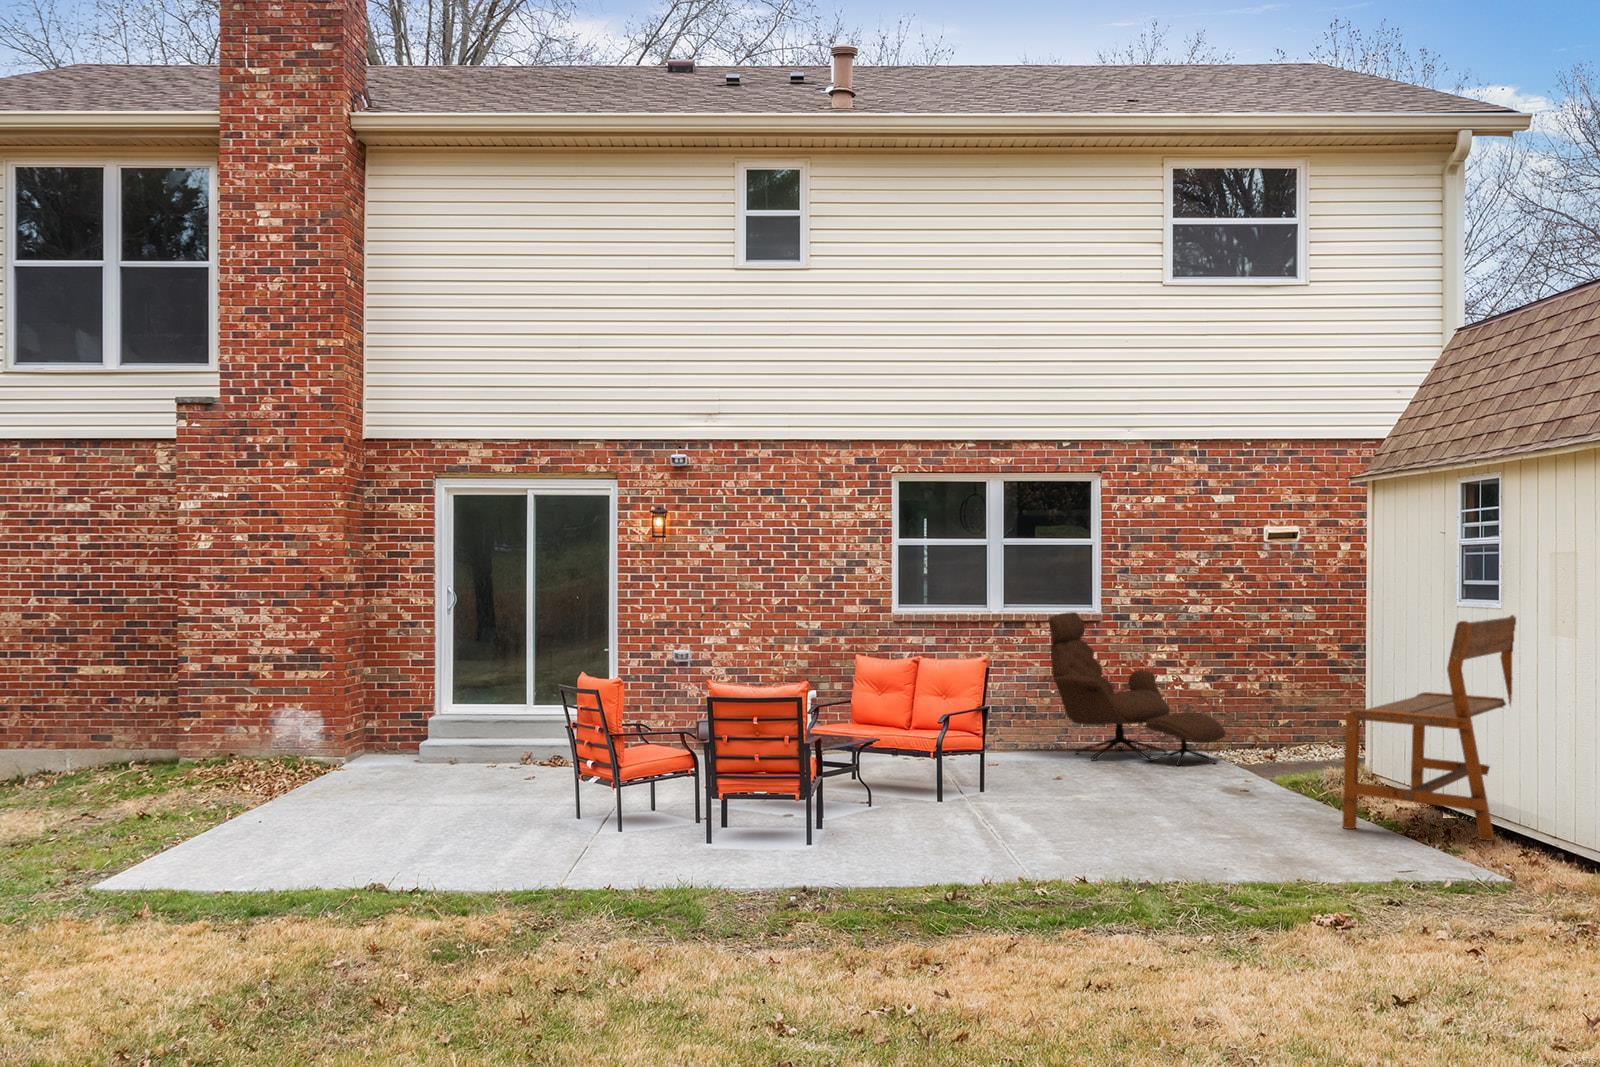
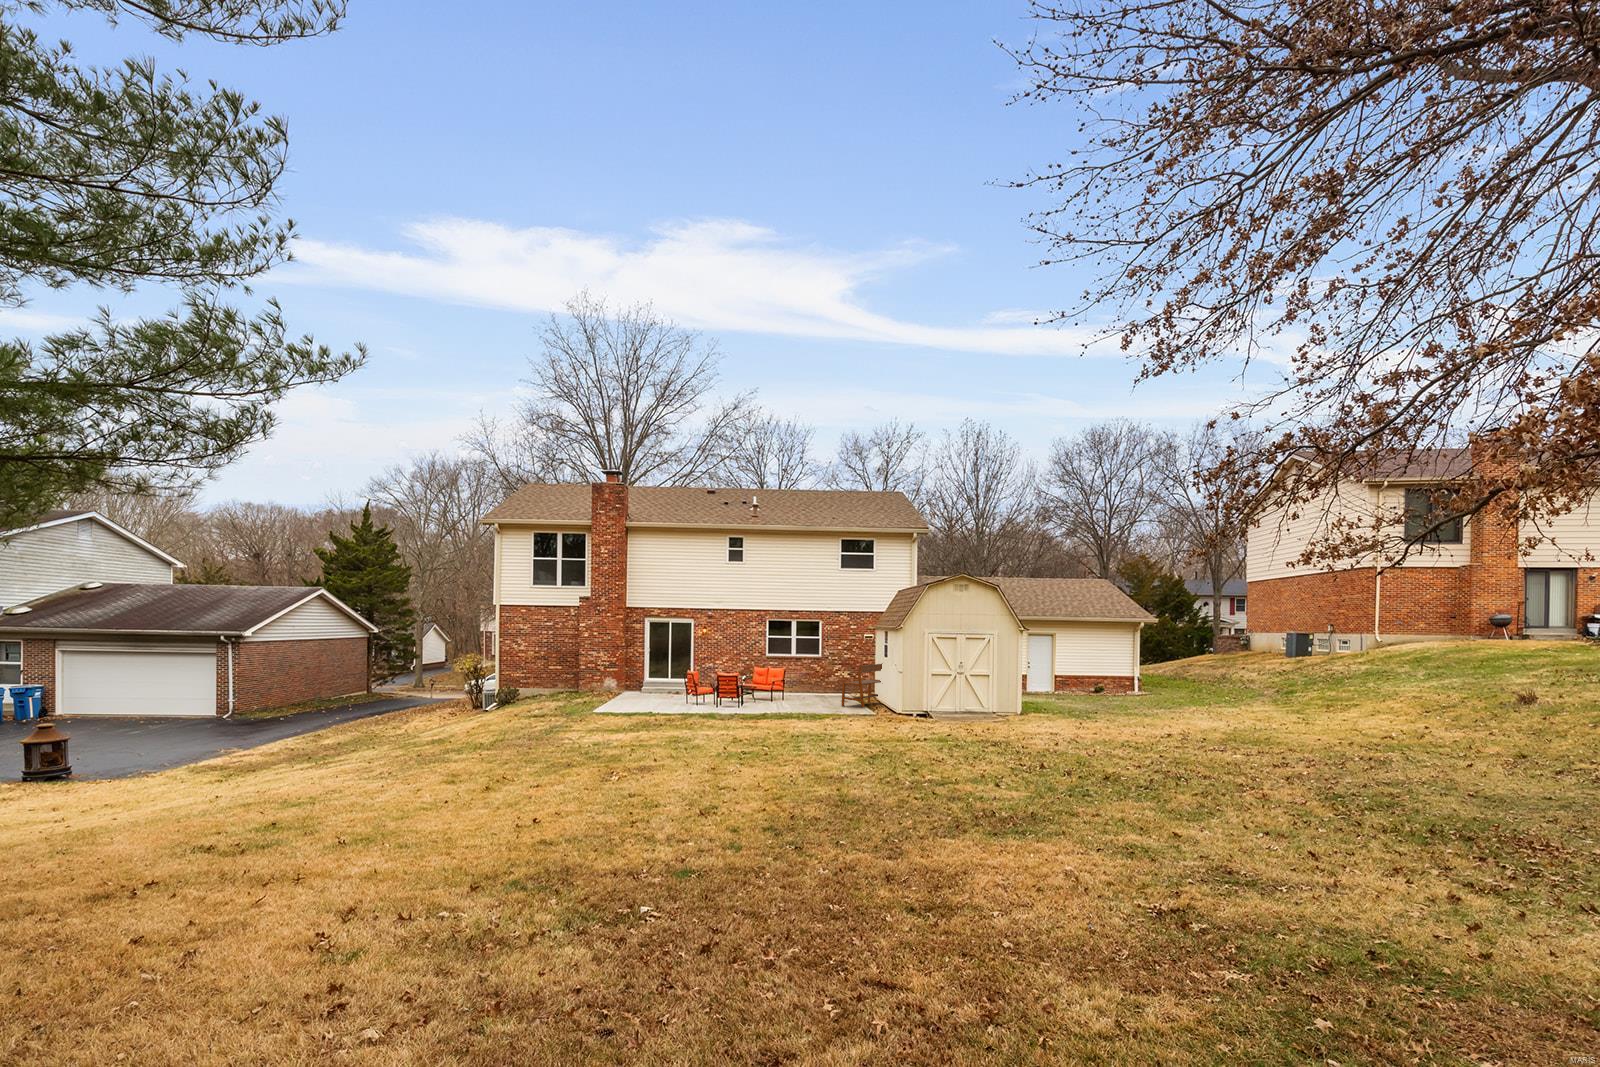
lounge chair: present [1049,612,1226,766] -> none [806,656,847,697]

